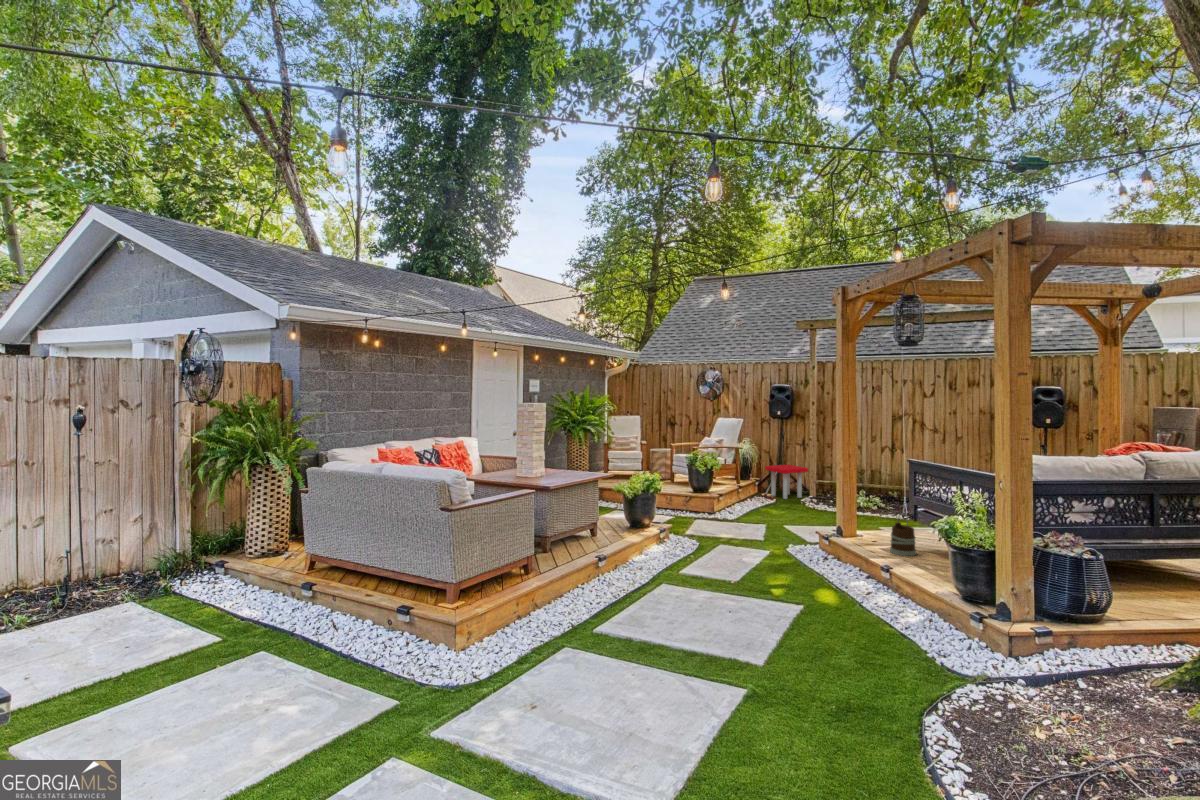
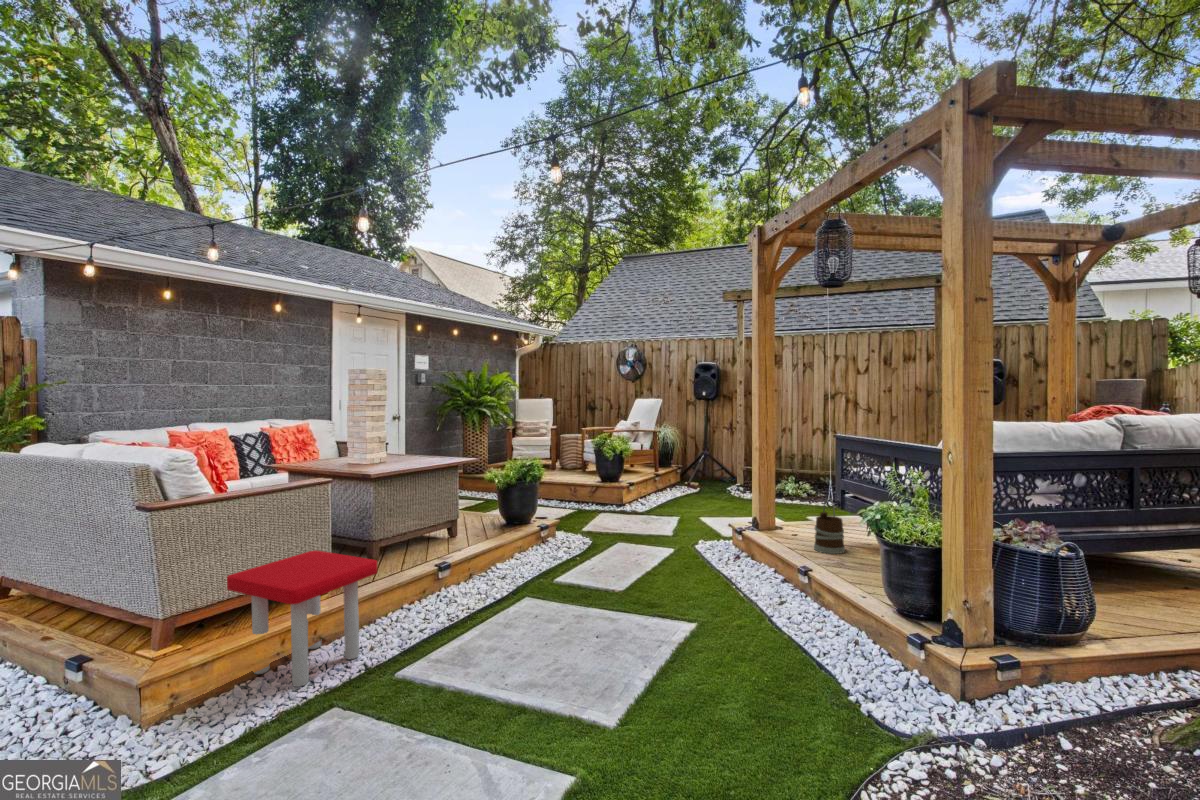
stool: present [765,465,808,499] -> present [227,550,377,687]

